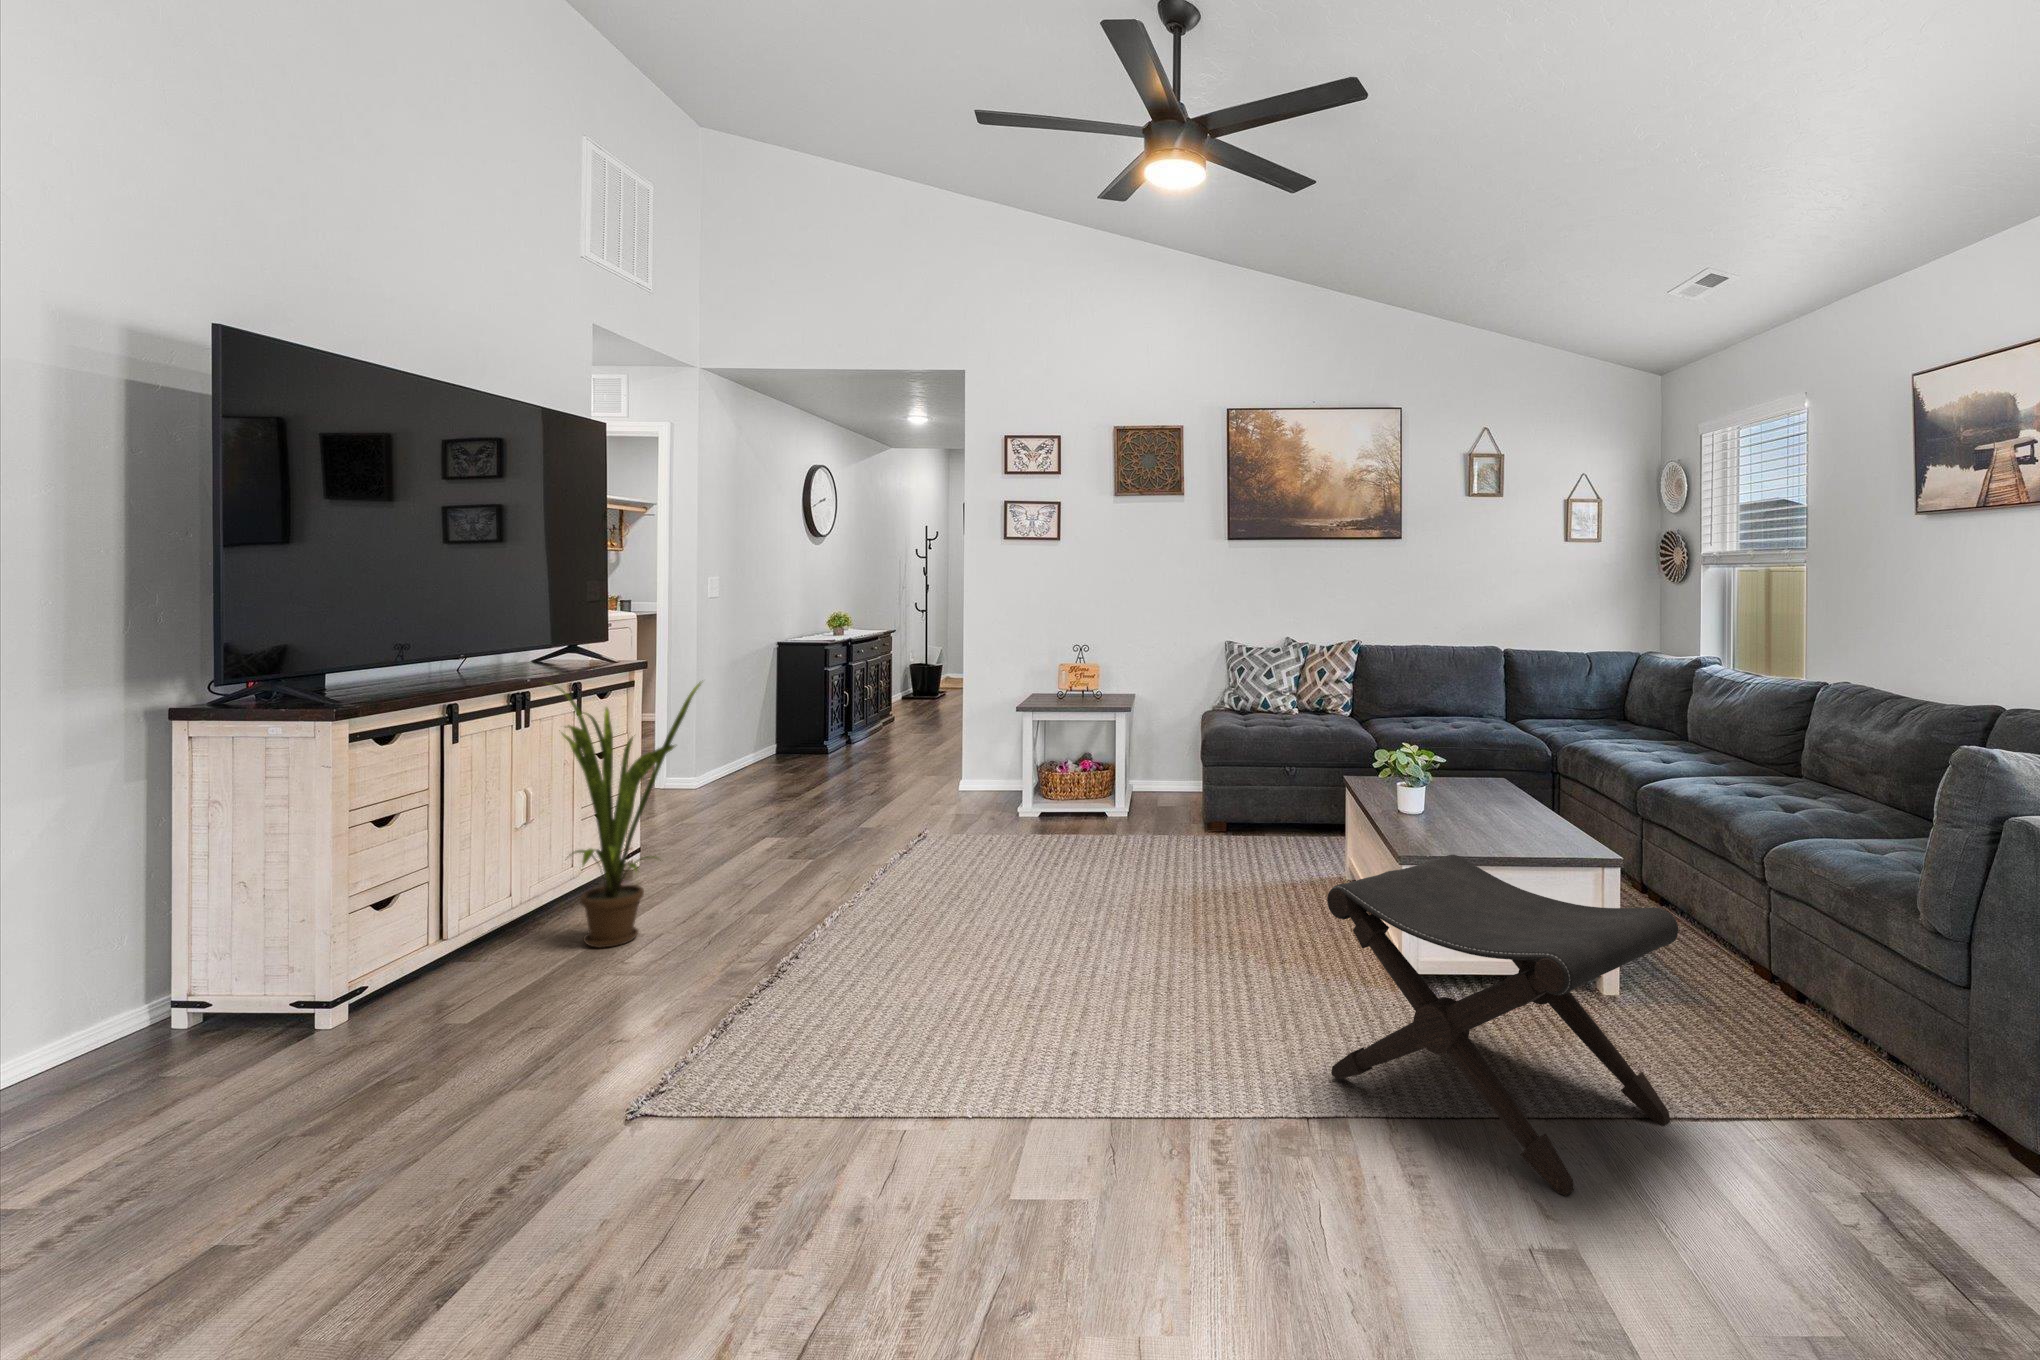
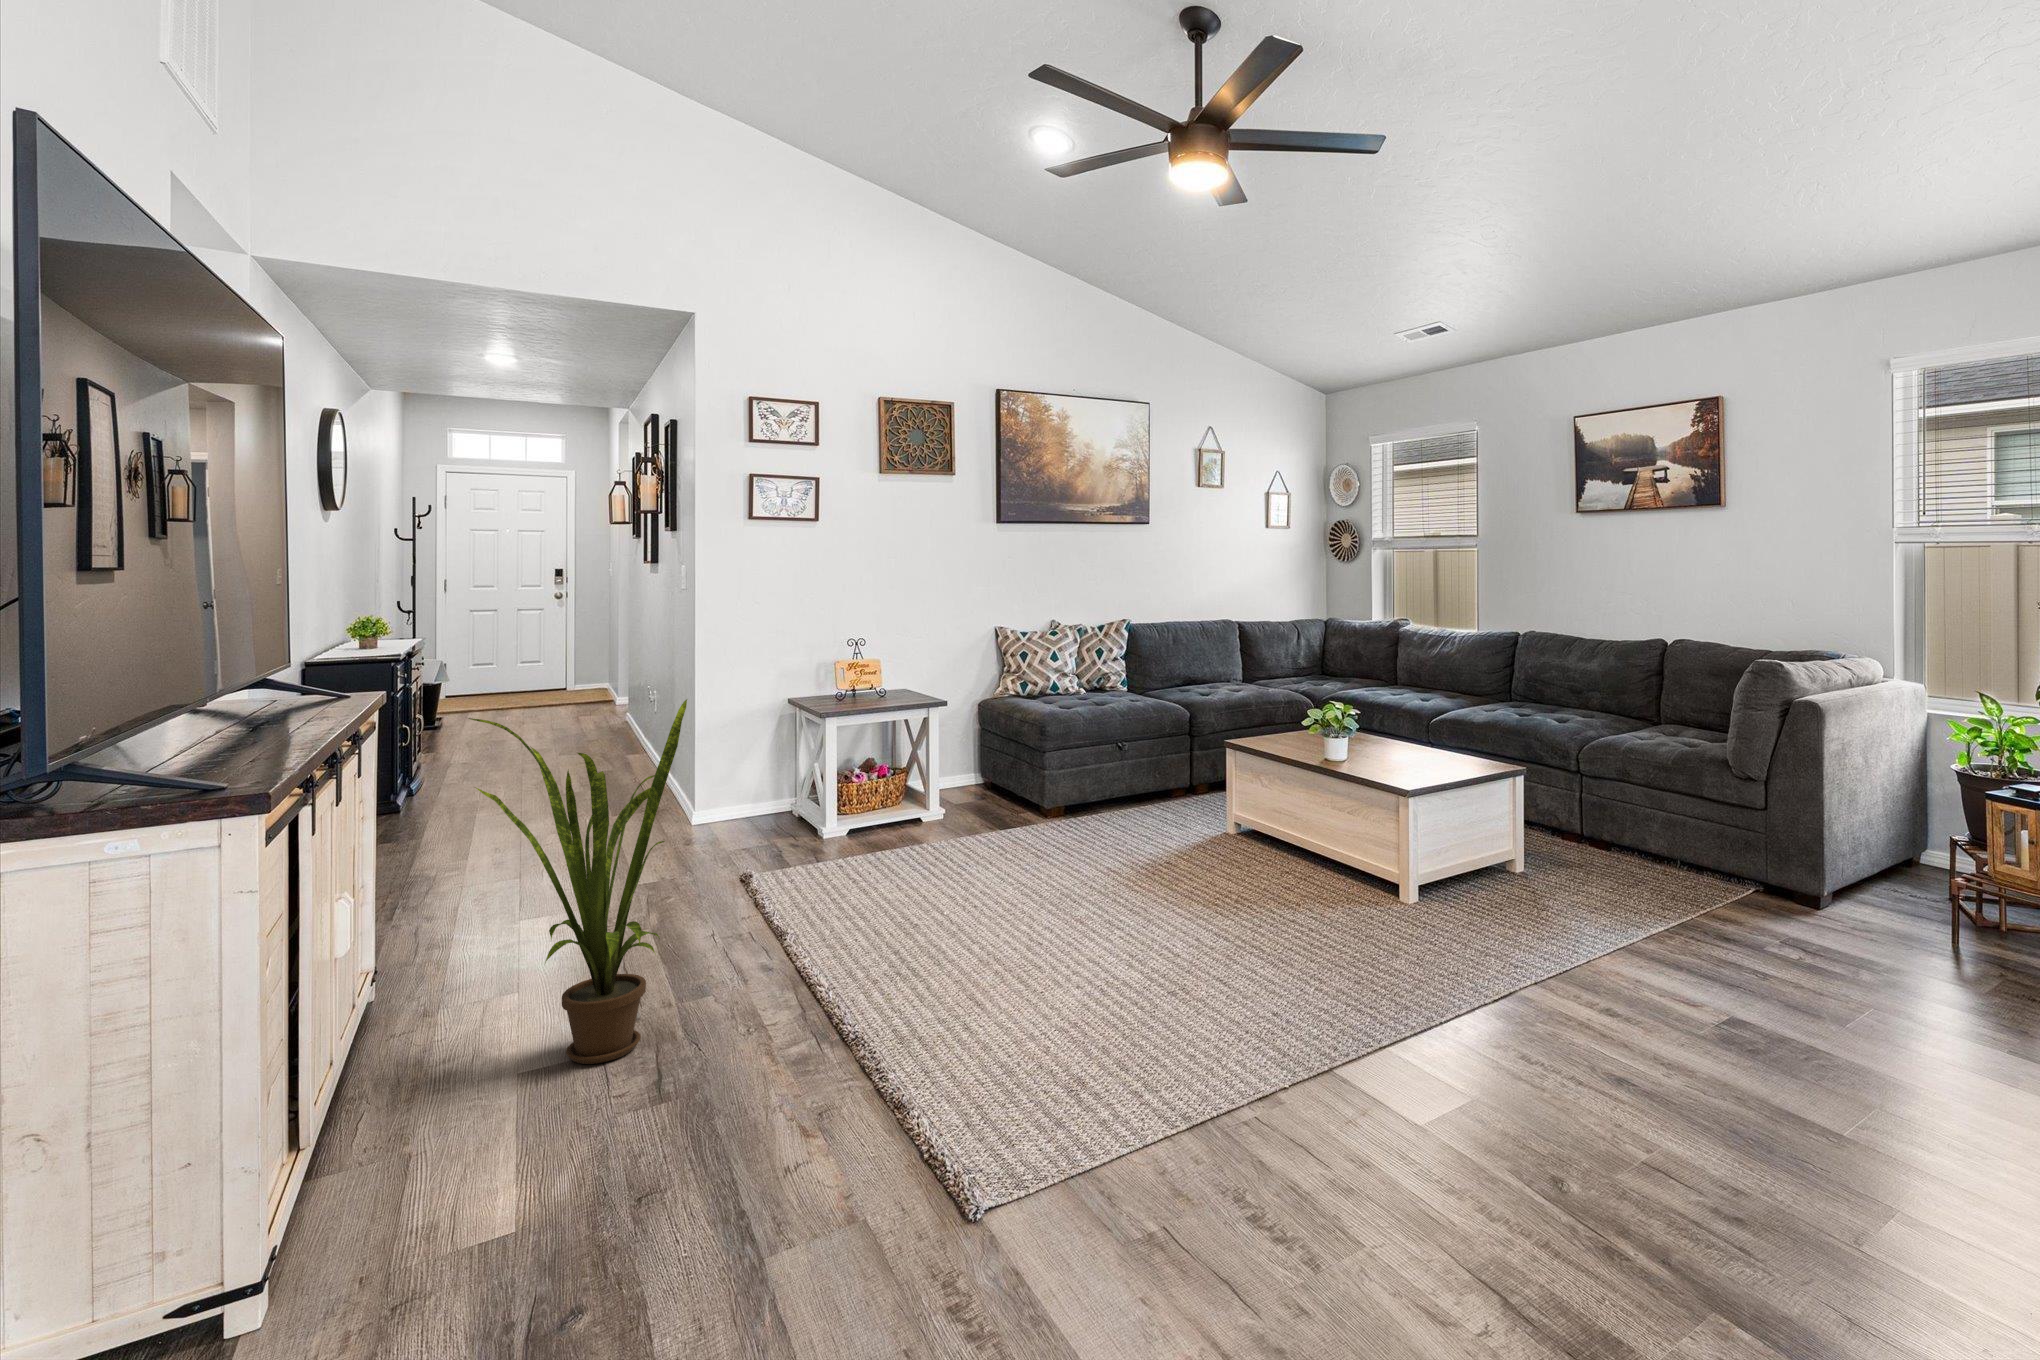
footstool: present [1327,855,1678,1196] -> none [1485,776,1717,981]

